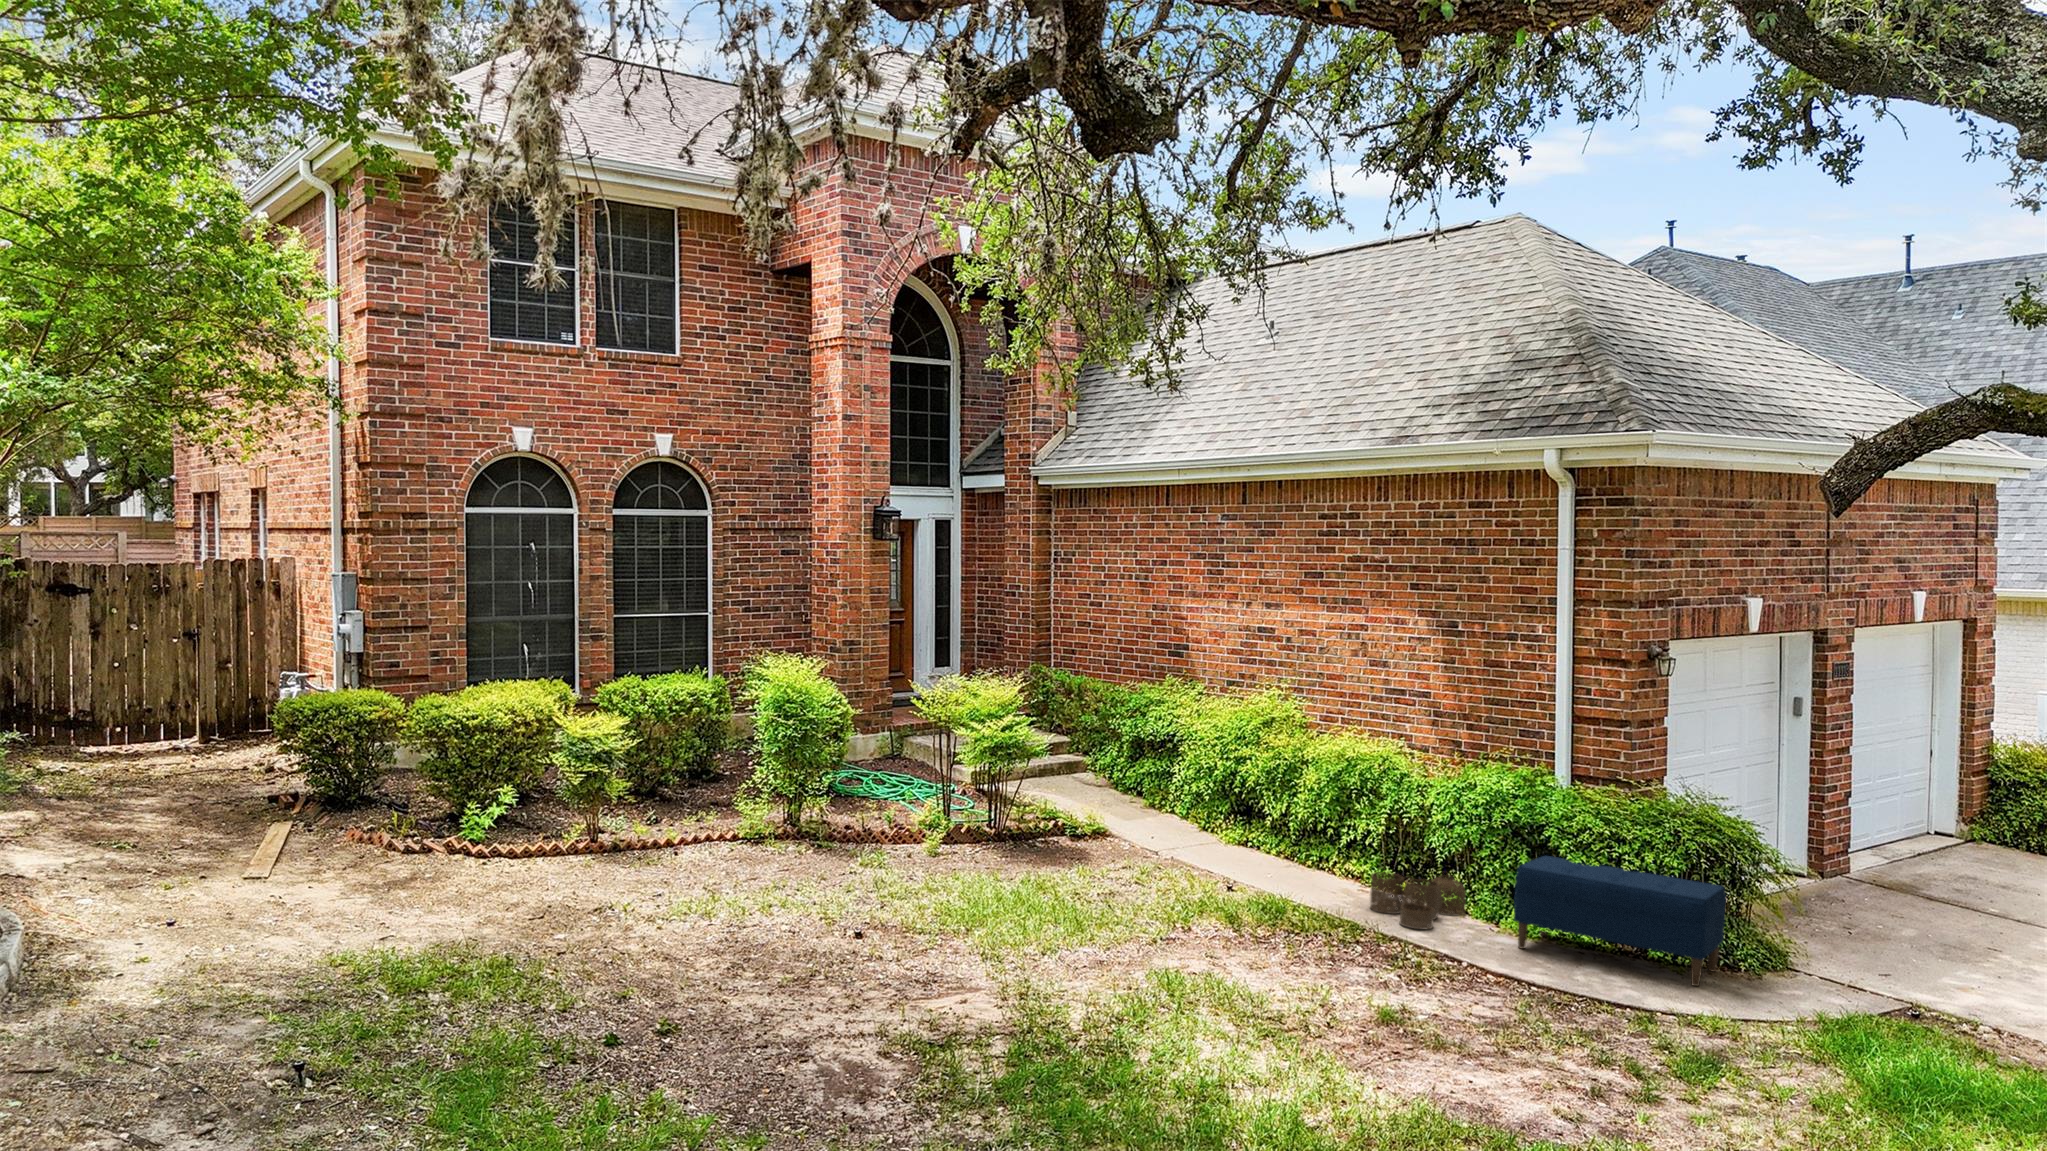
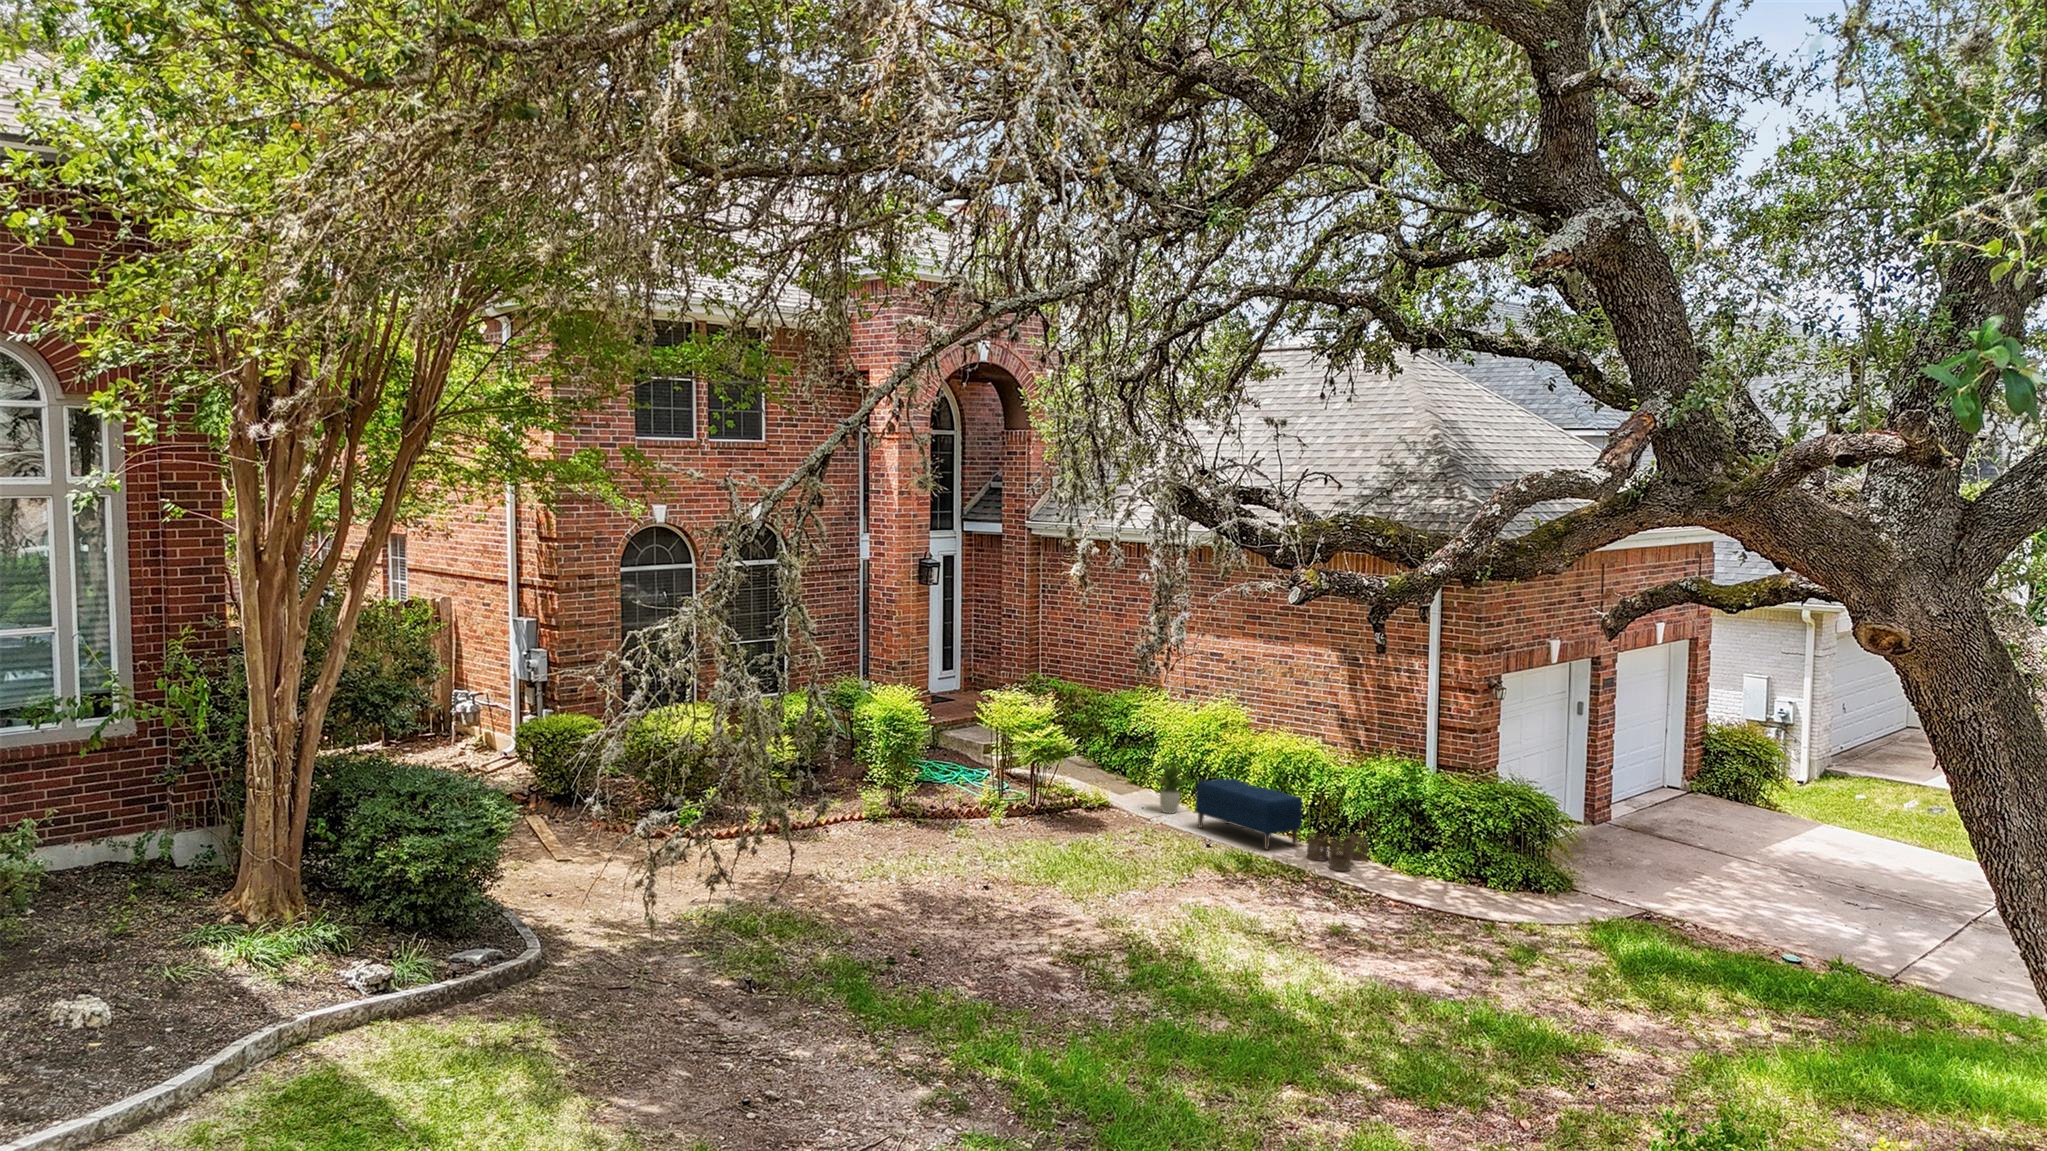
potted plant: none [1162,763,1215,846] -> present [1157,758,1184,813]
bench: present [1514,856,1726,986] -> present [1195,779,1303,850]

